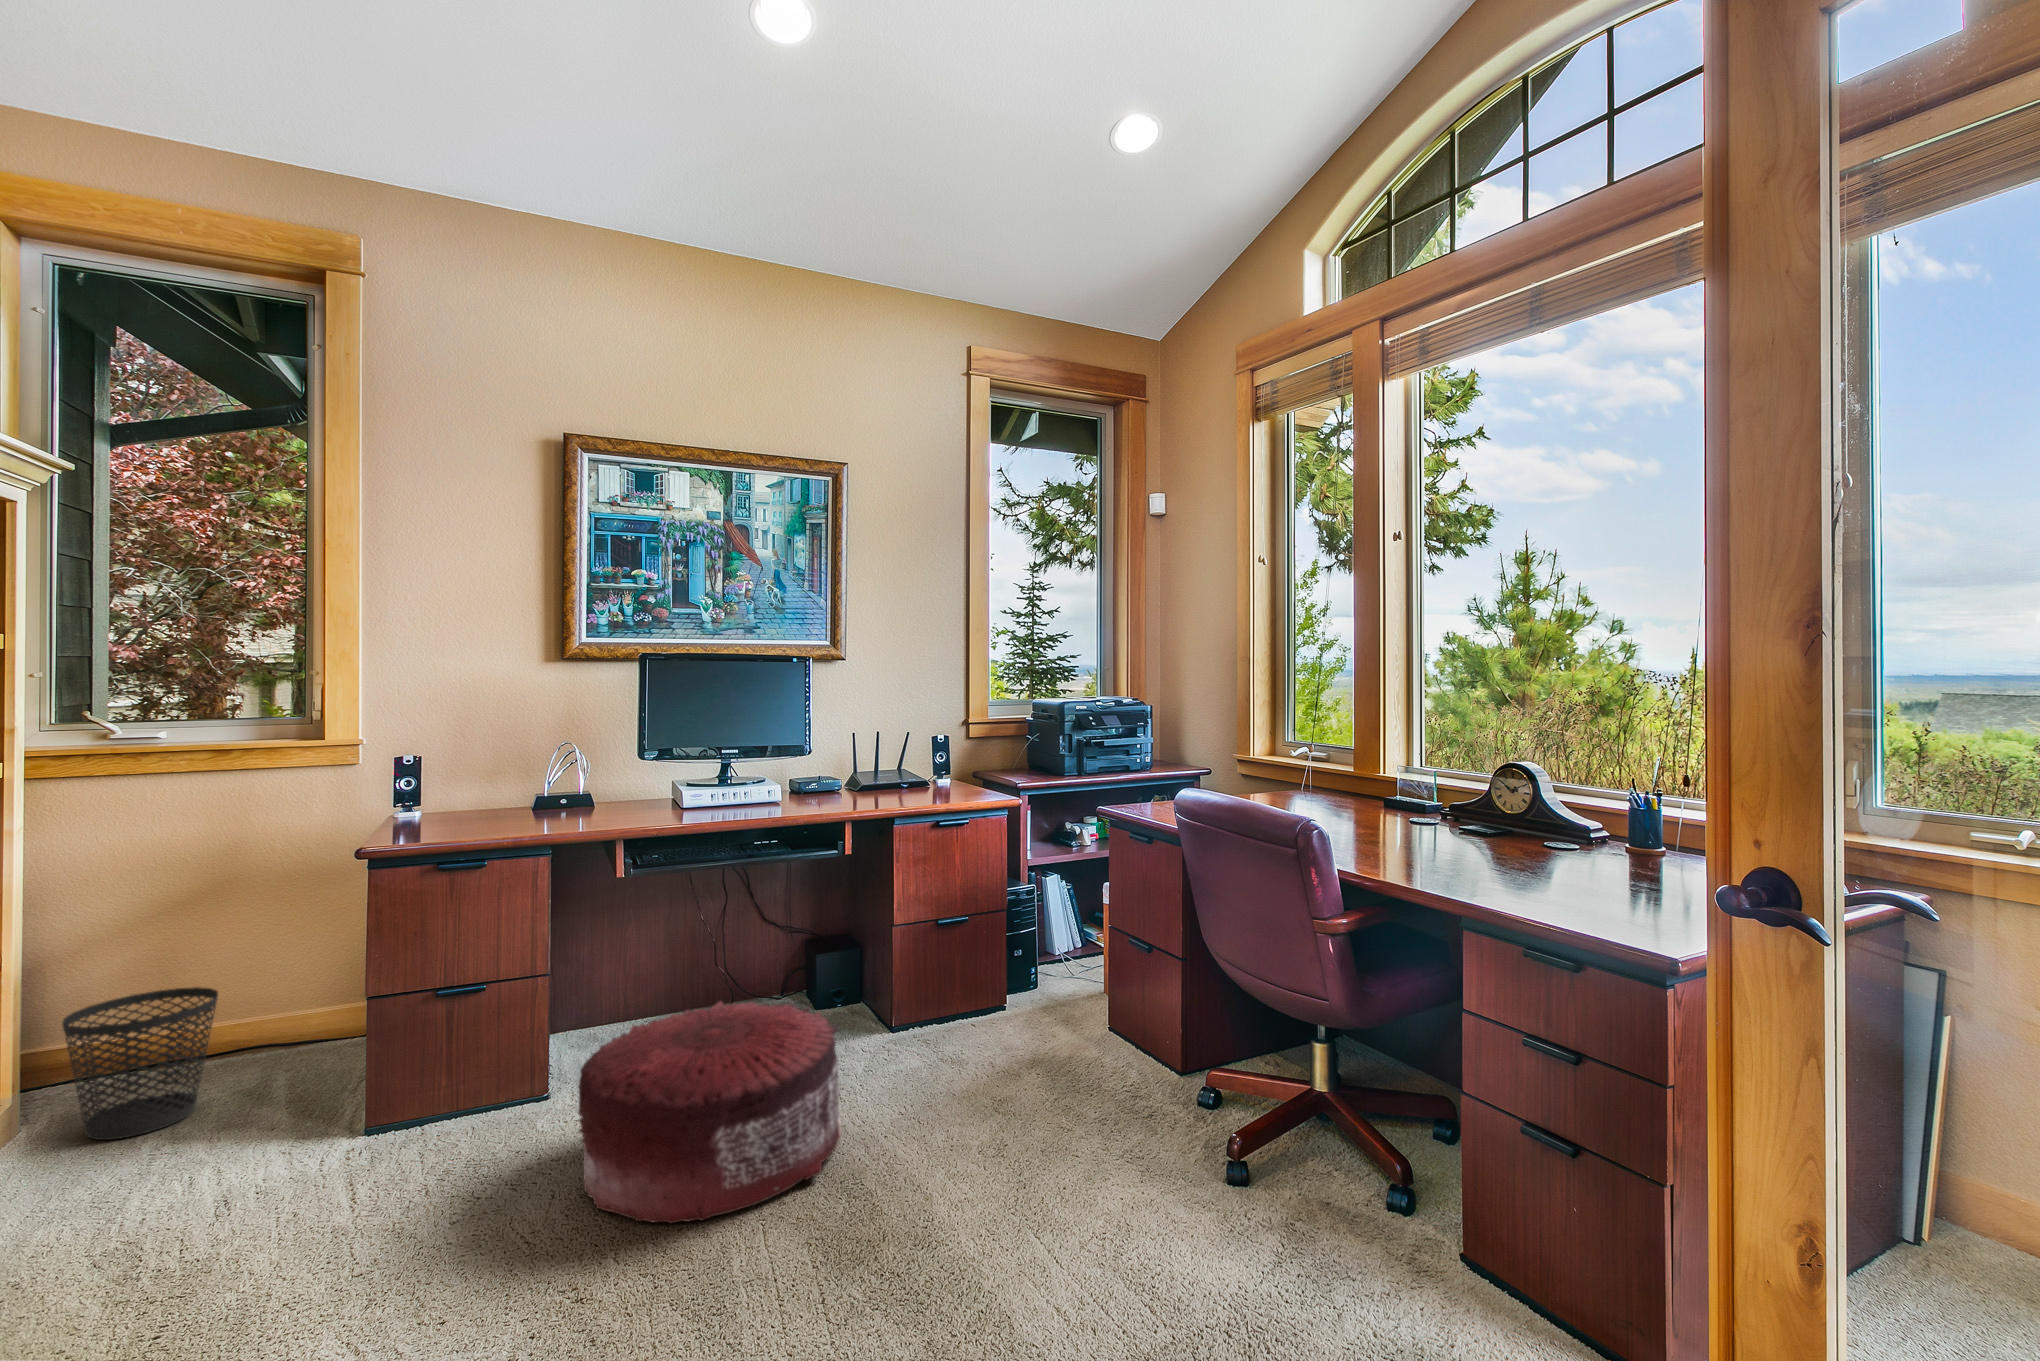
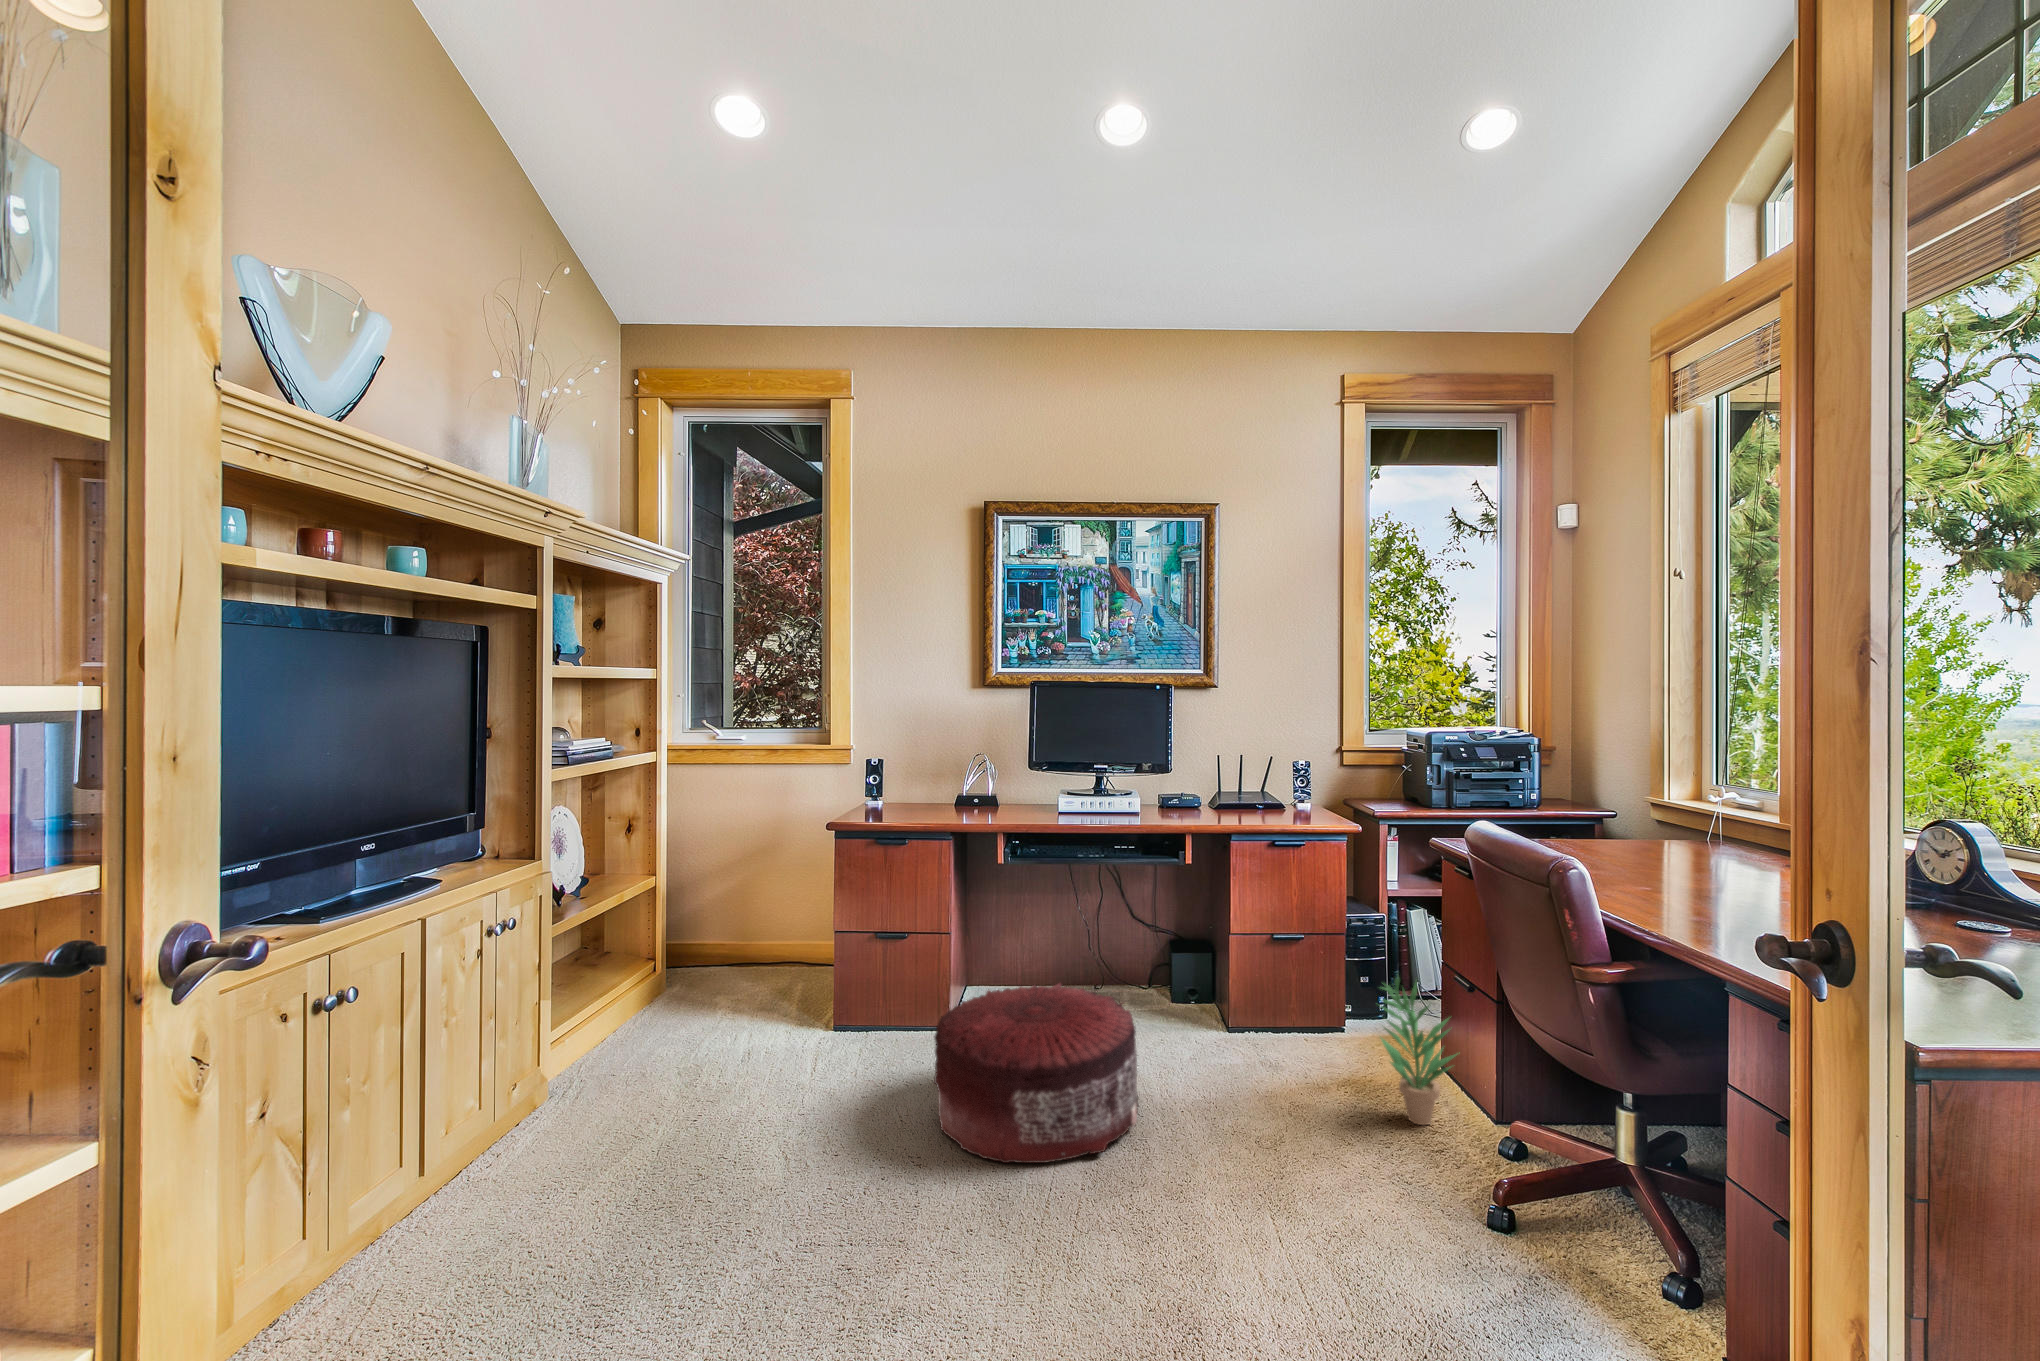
potted plant: none [1066,923,1144,1066] -> present [1381,976,1456,1125]
wastebasket: present [62,987,218,1140] -> none [693,904,772,999]

